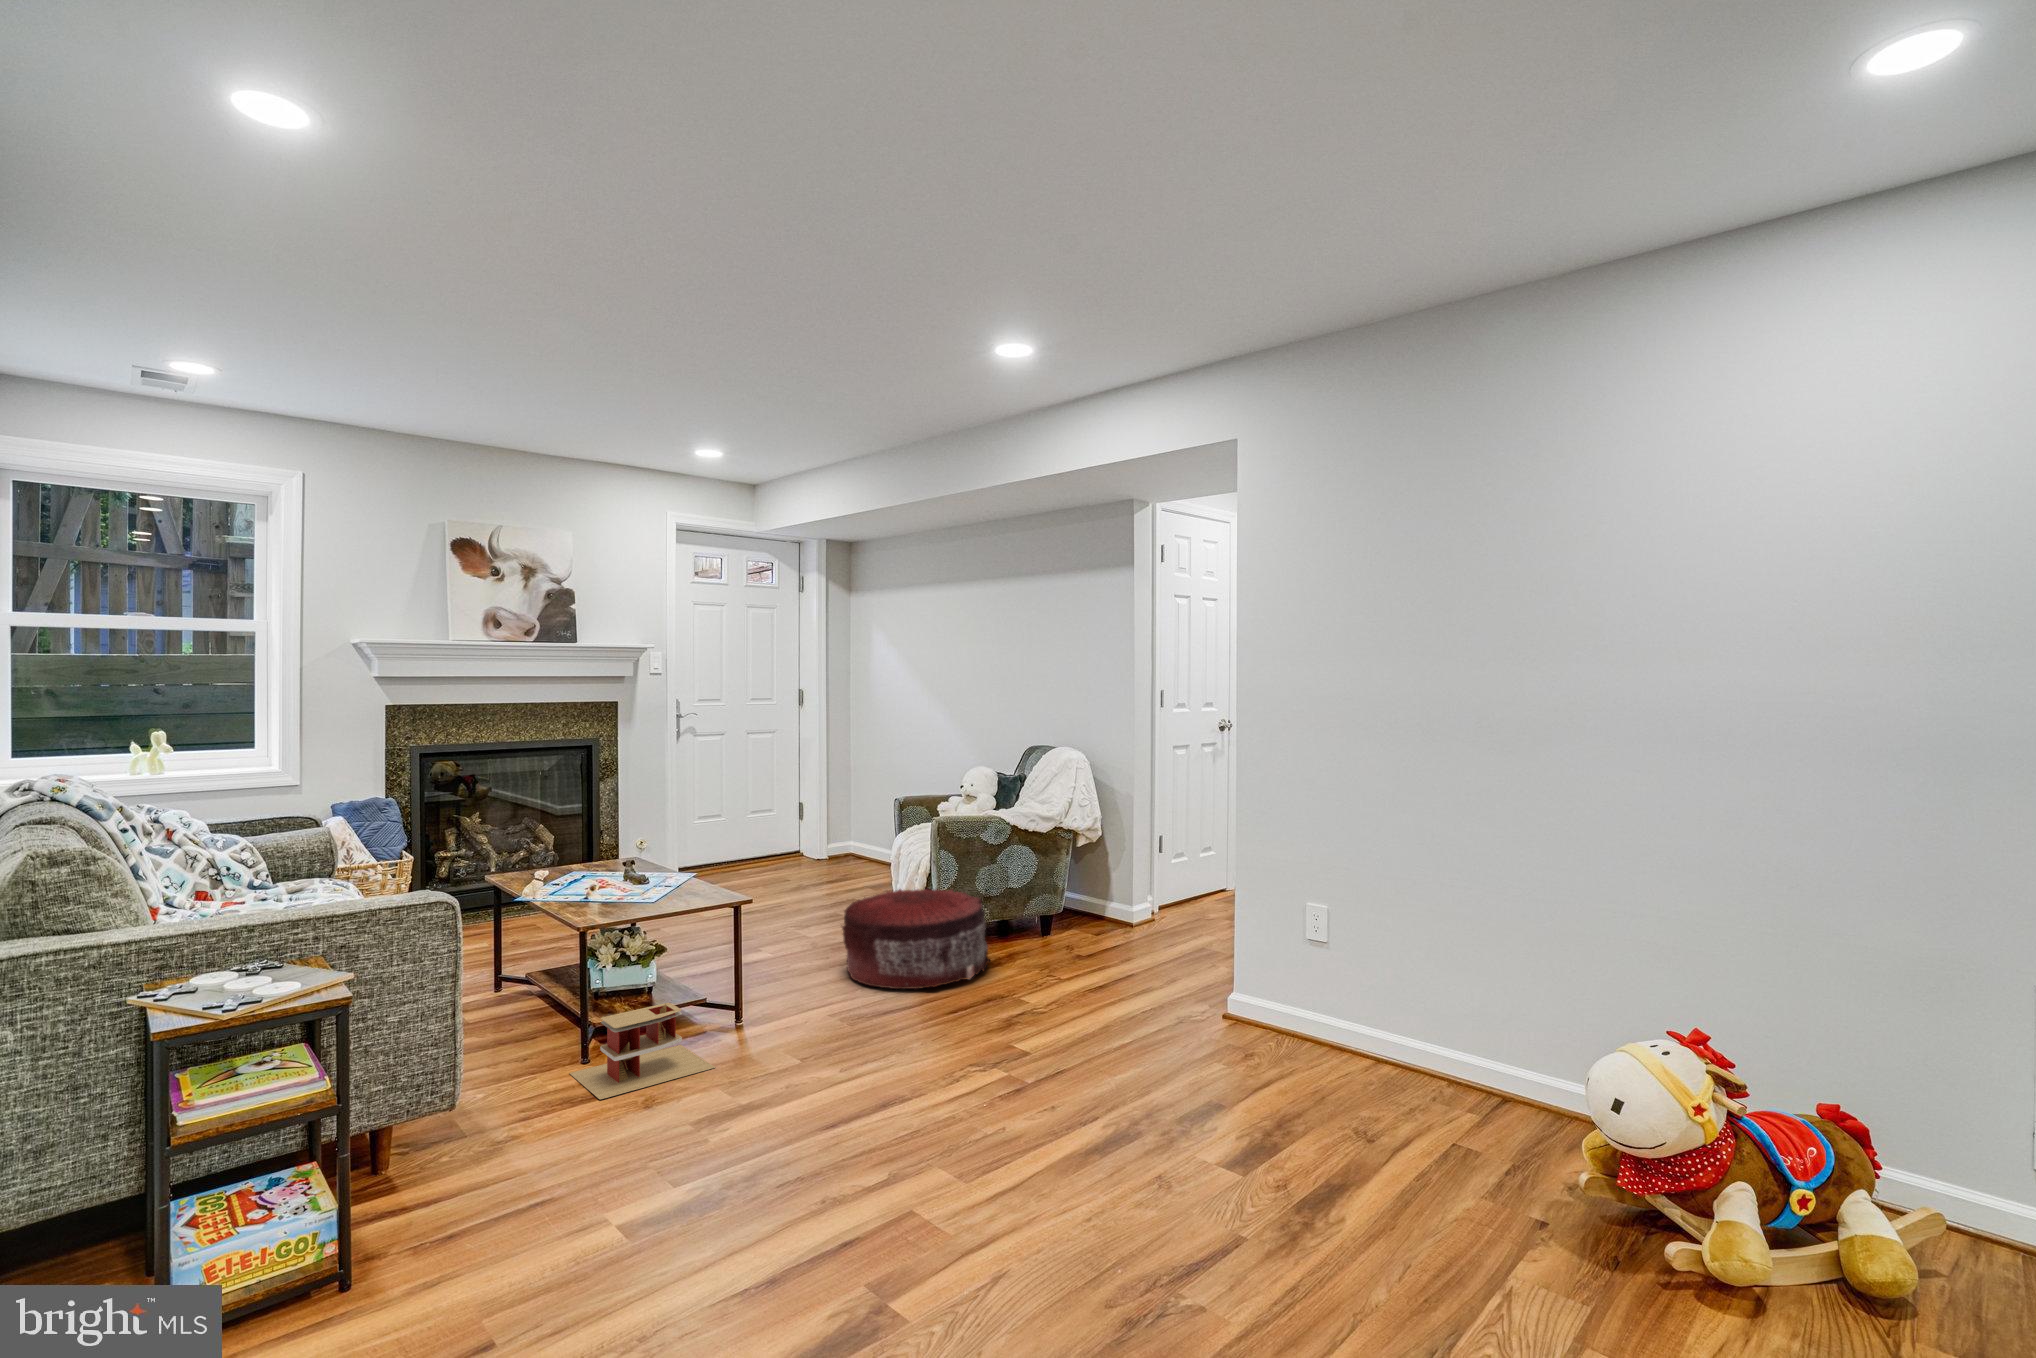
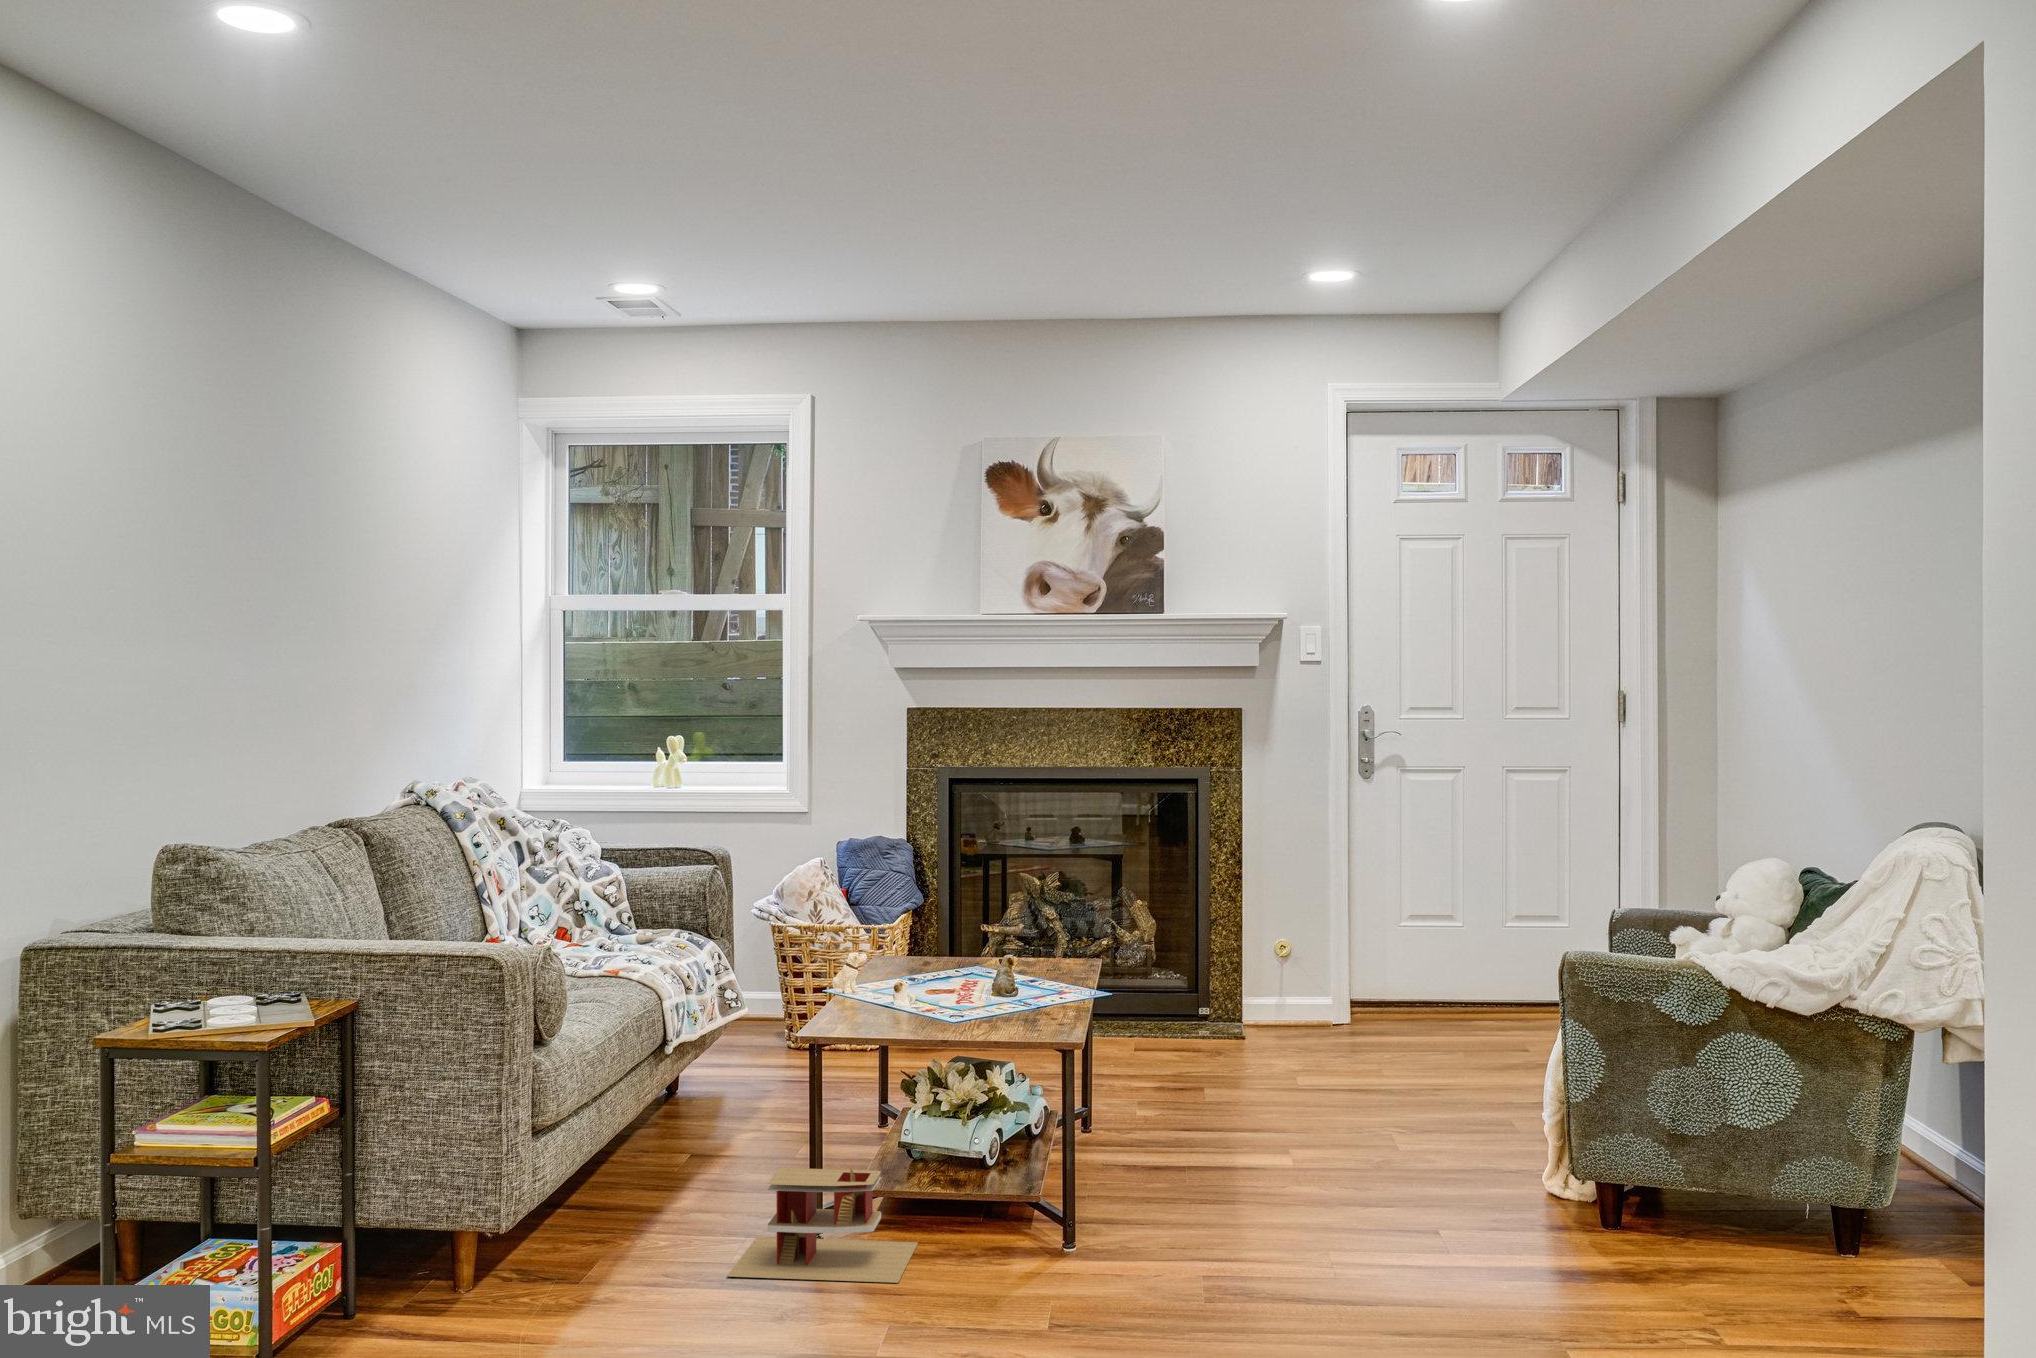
pouf: present [842,889,990,989] -> none [1276,1079,1549,1274]

